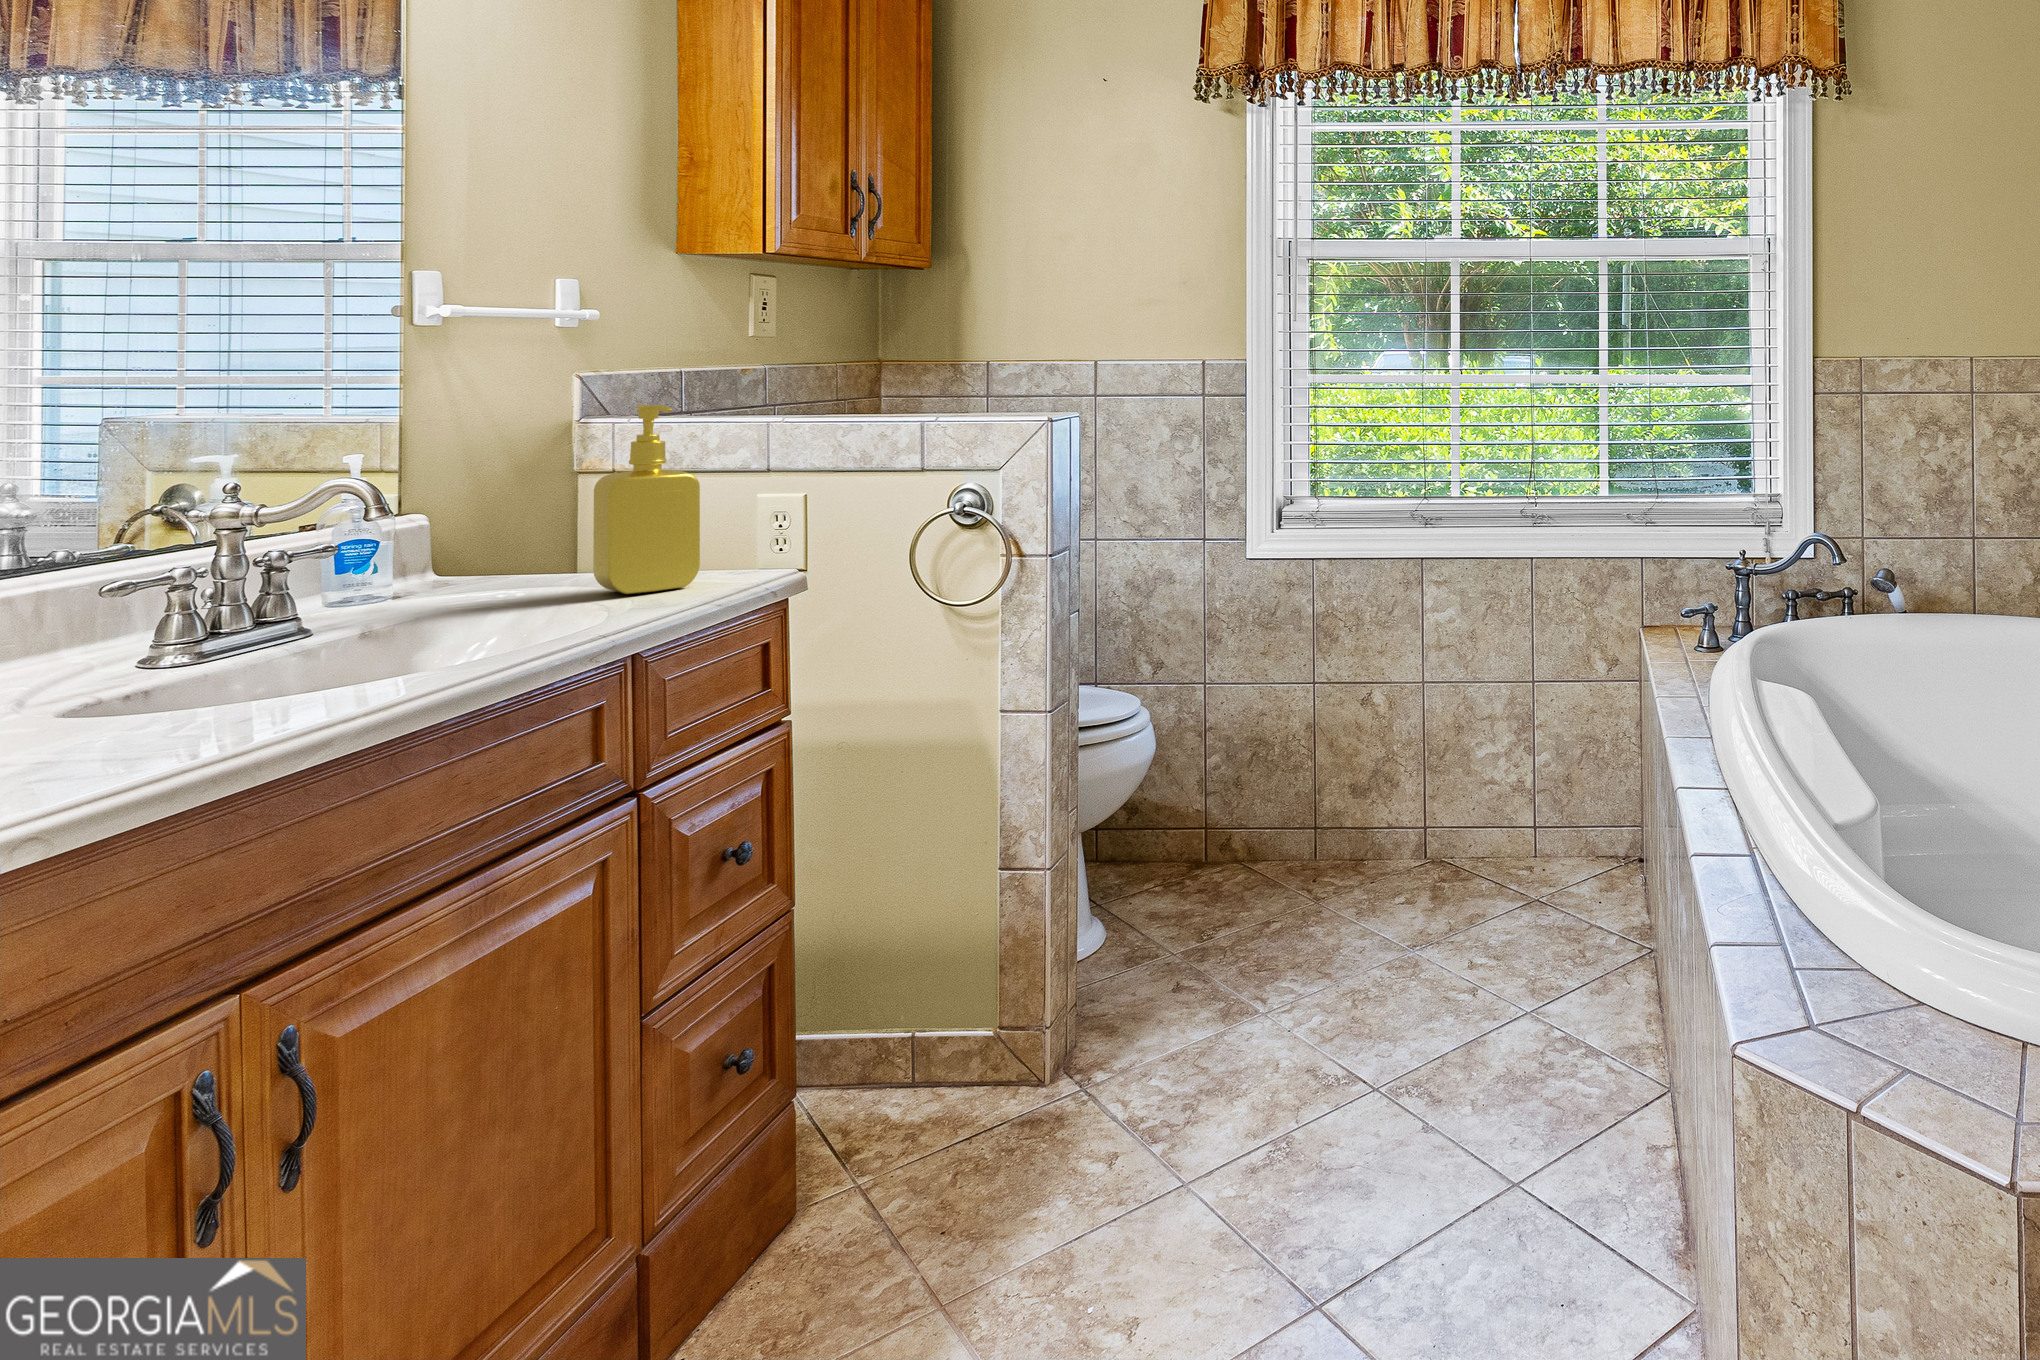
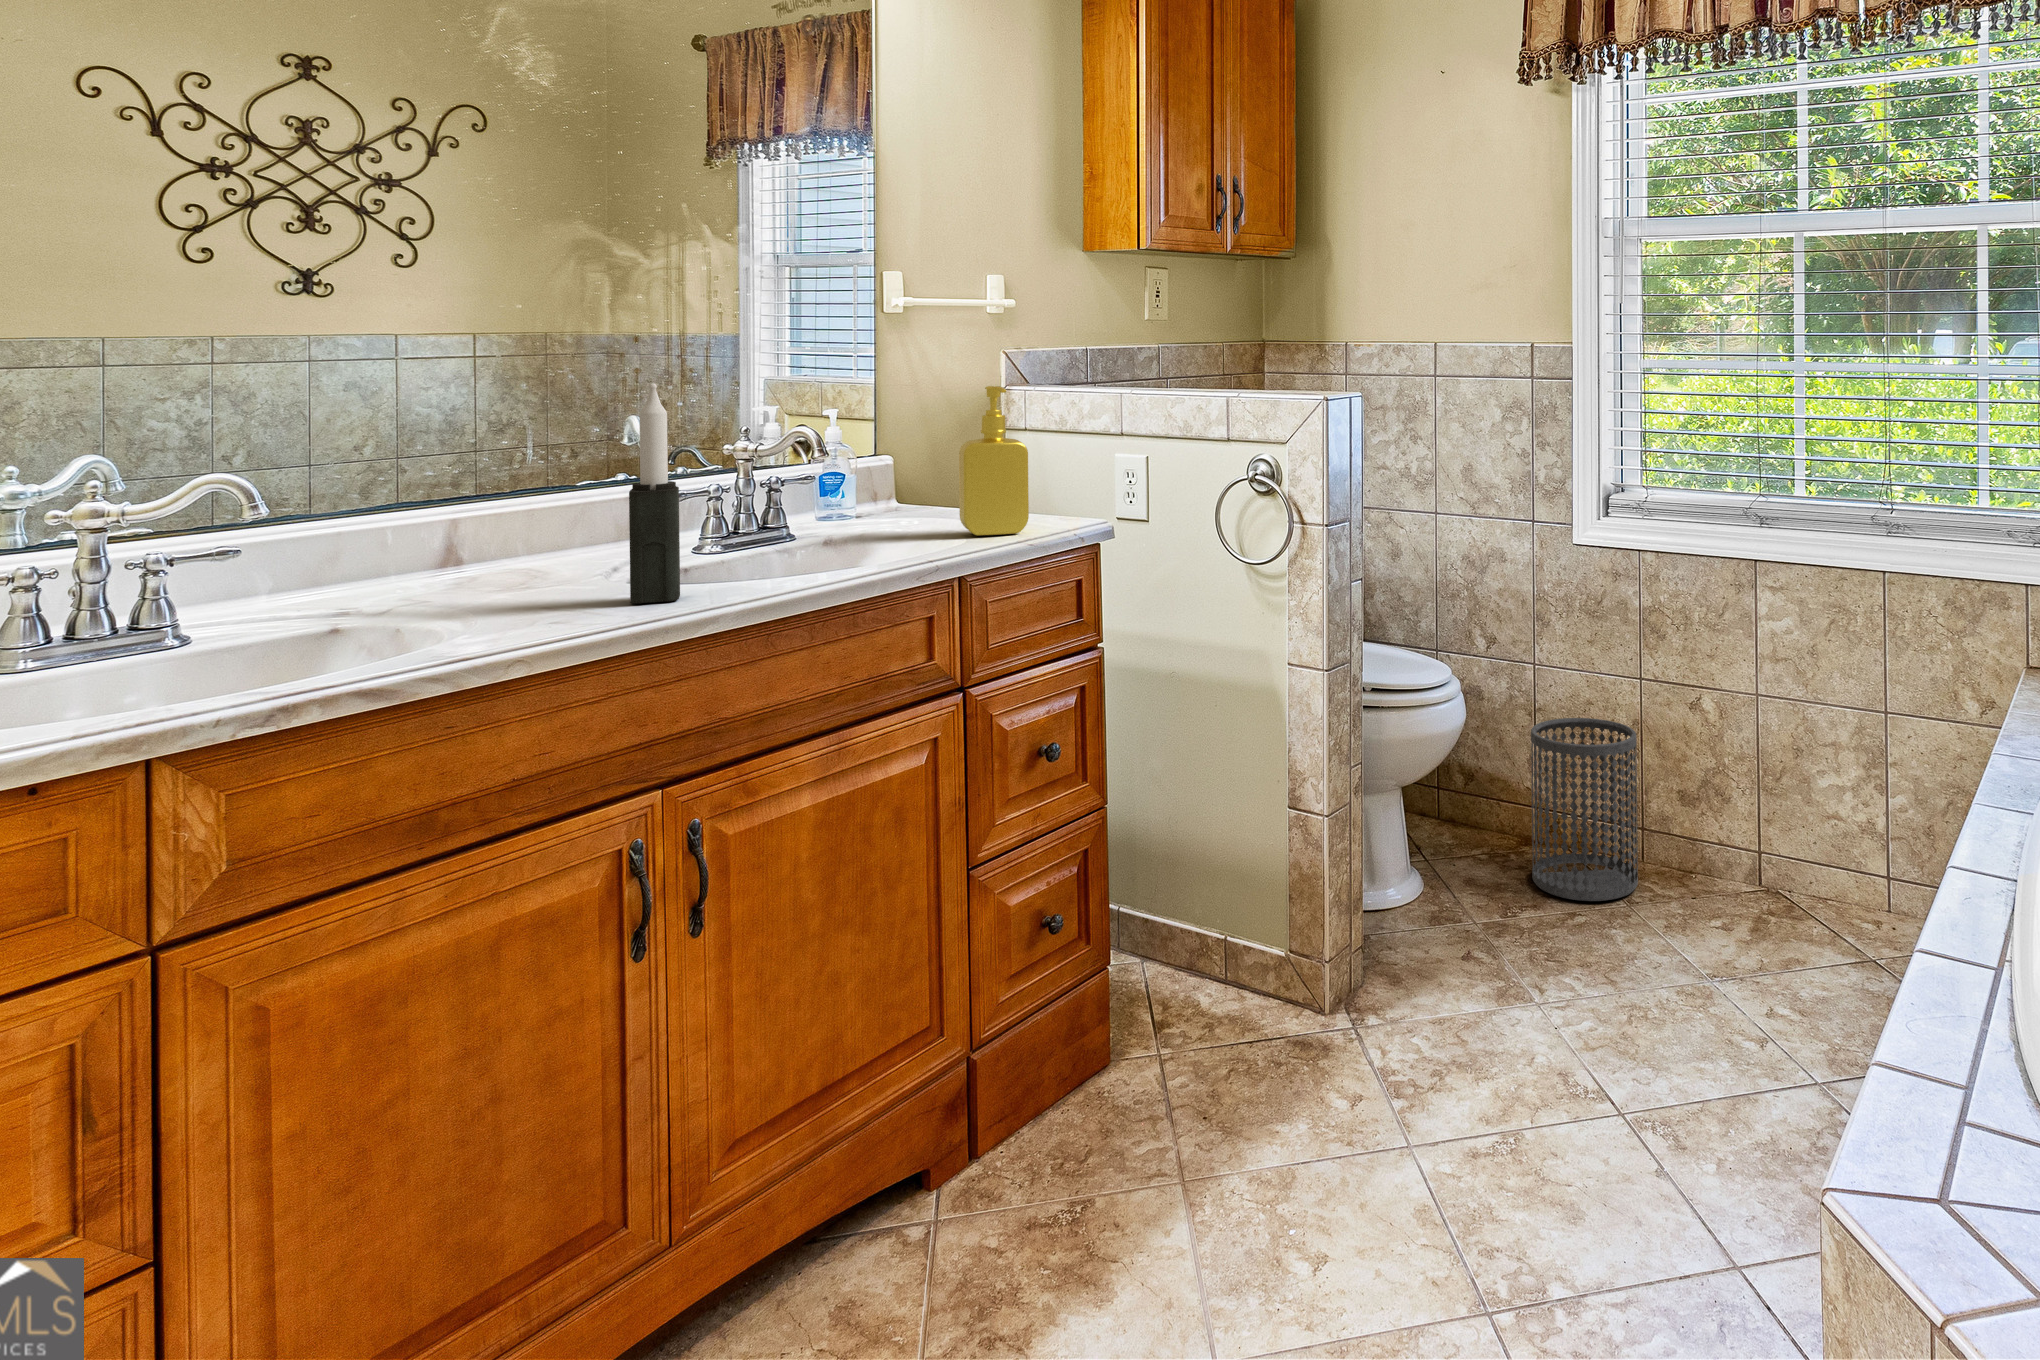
candle: none [104,400,205,742] -> present [629,383,680,604]
wastebasket: none [1210,721,1314,902] -> present [1531,718,1638,901]

